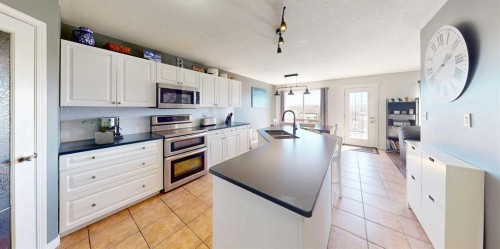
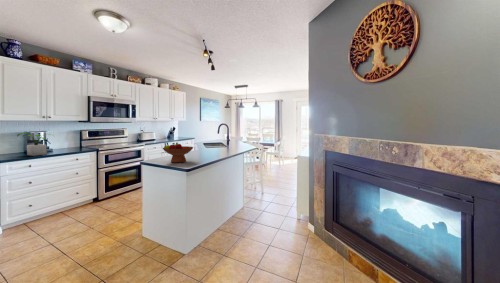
fruit bowl: none [241,136,284,166] -> present [163,143,193,163]

